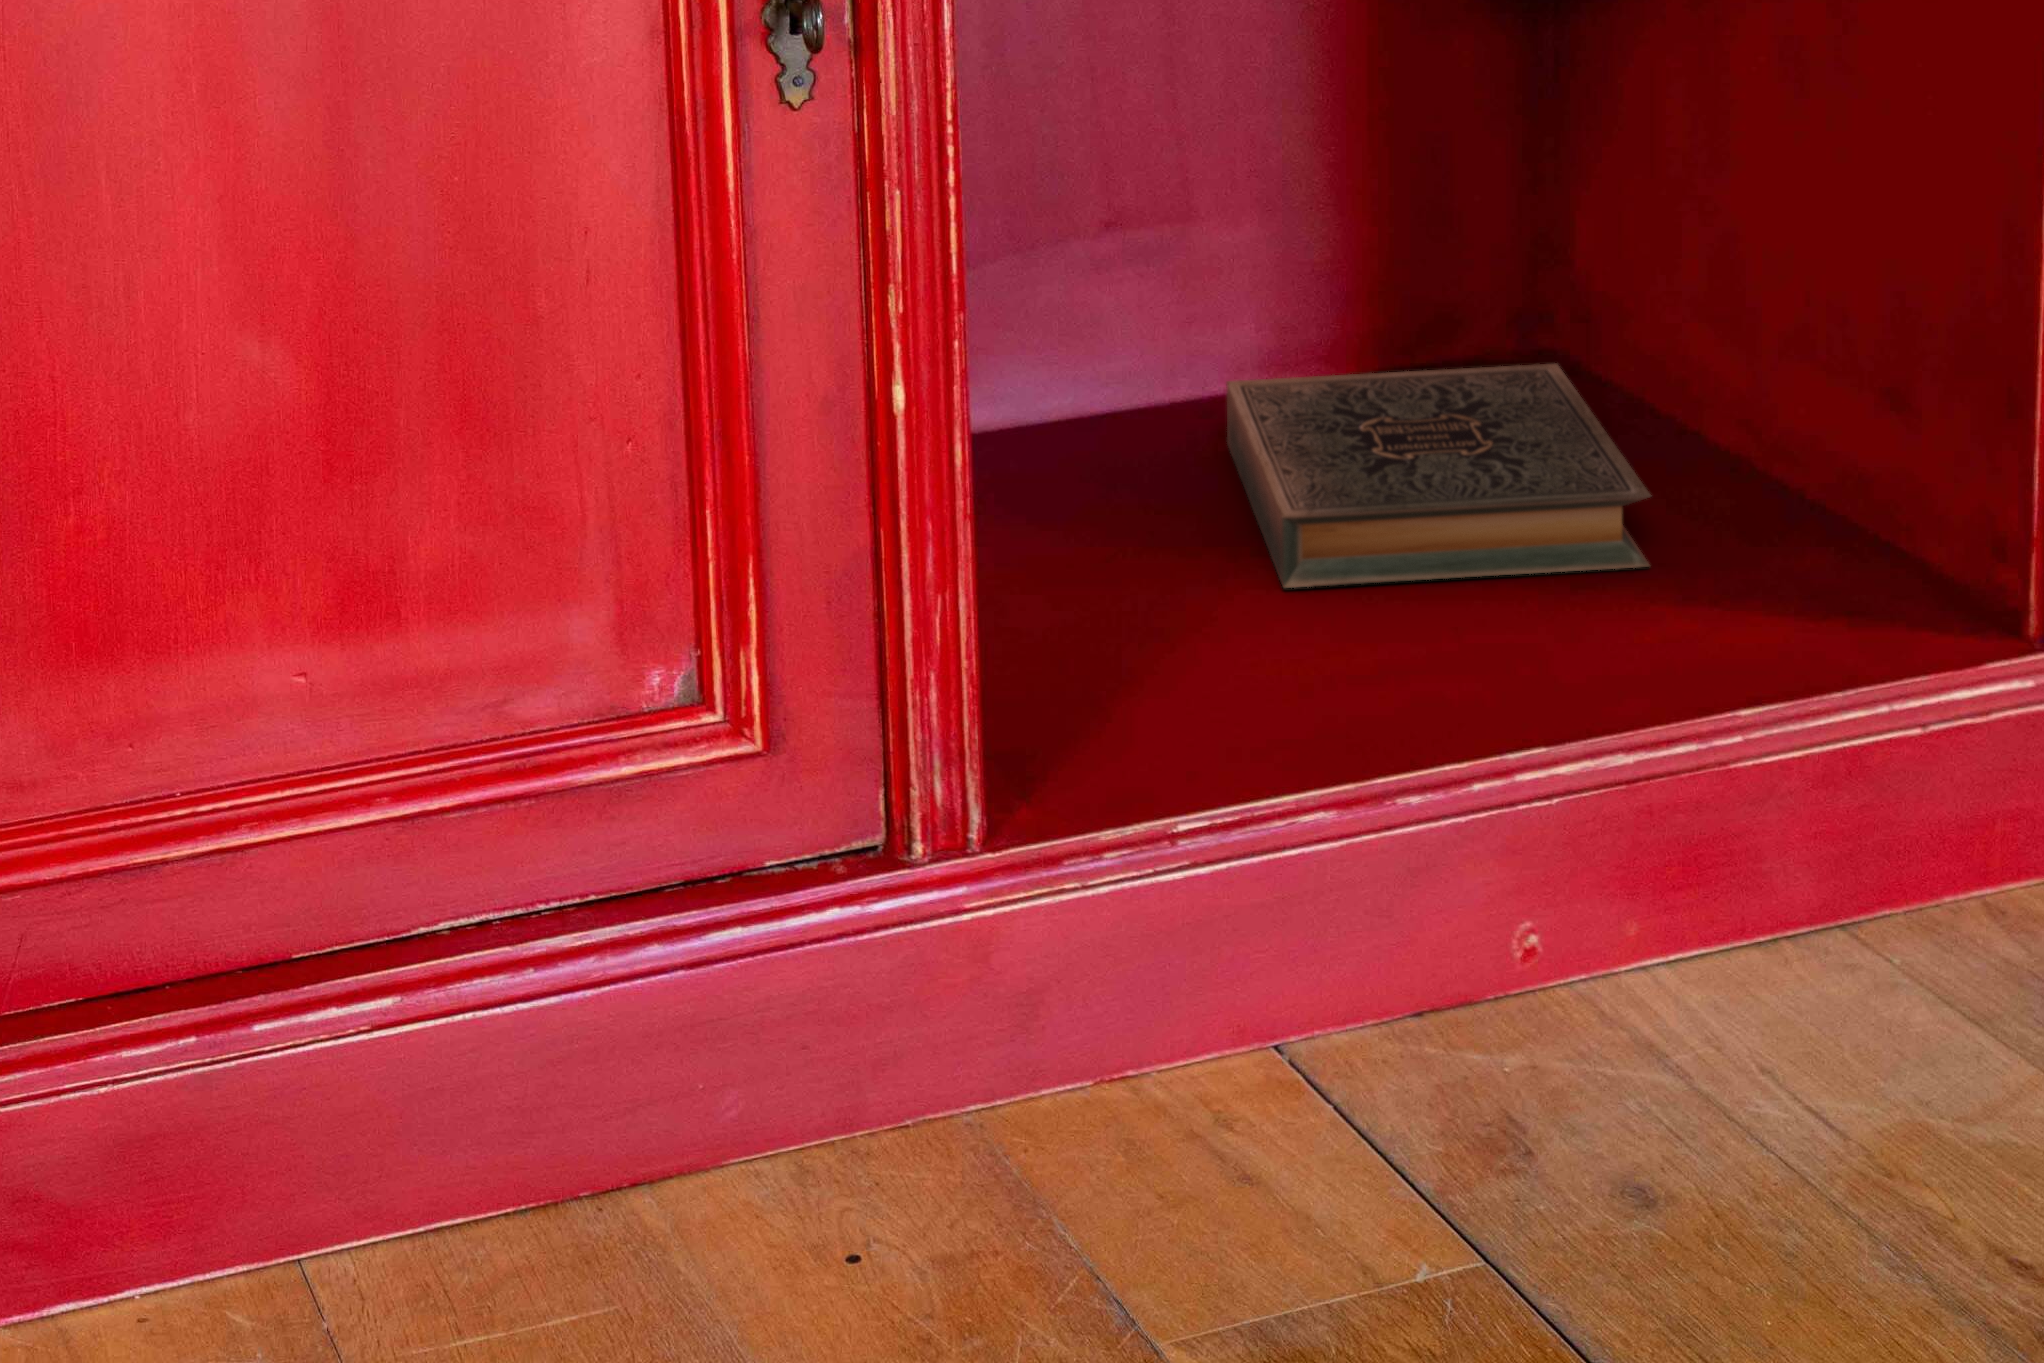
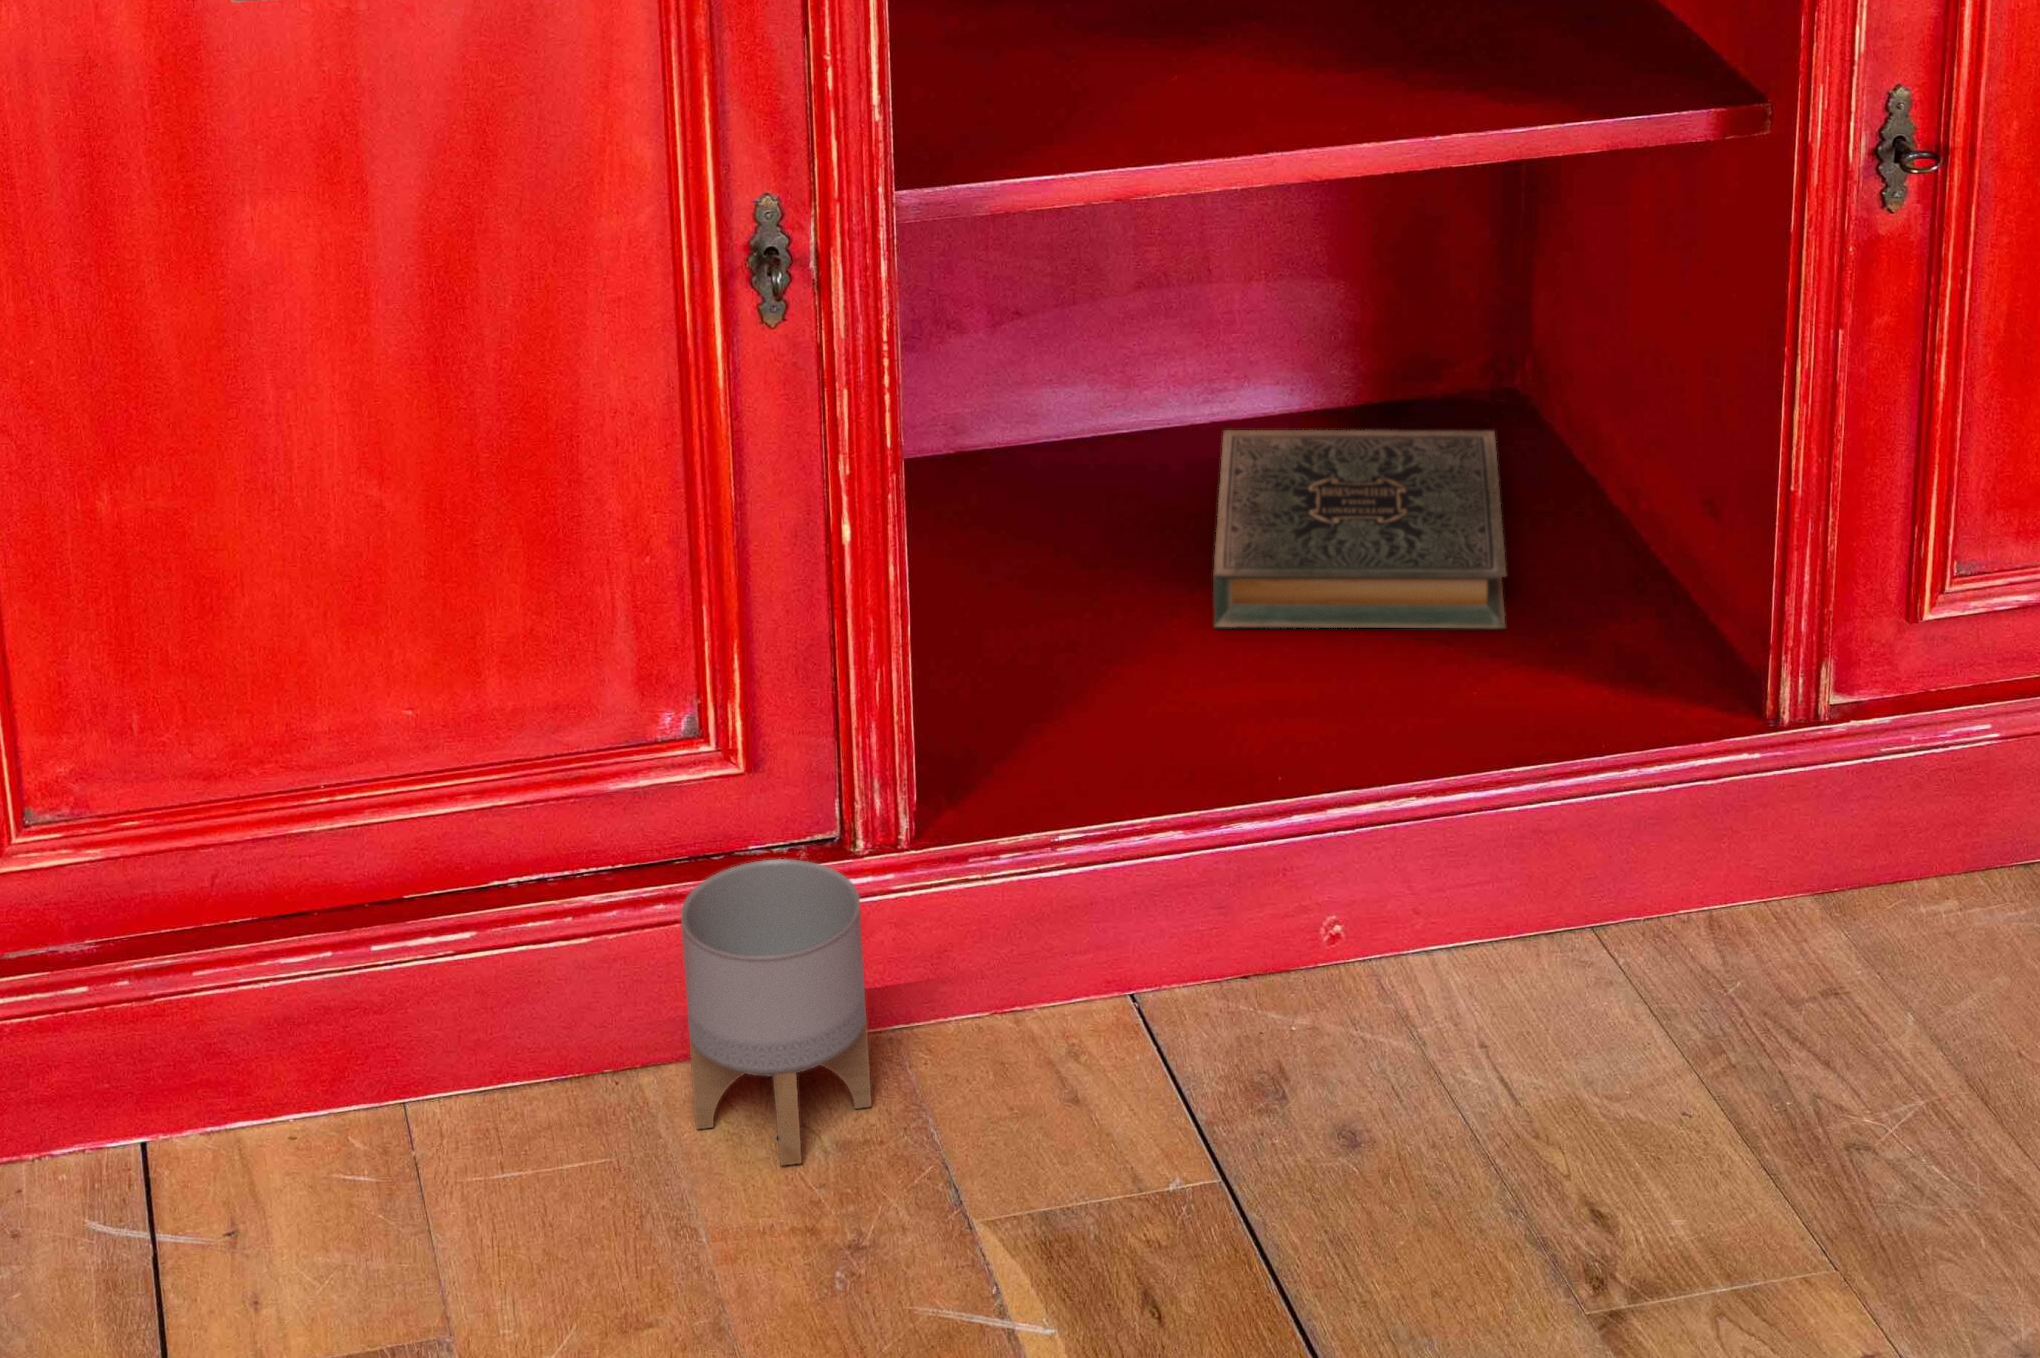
planter: none [699,864,961,1298] -> present [681,859,871,1165]

